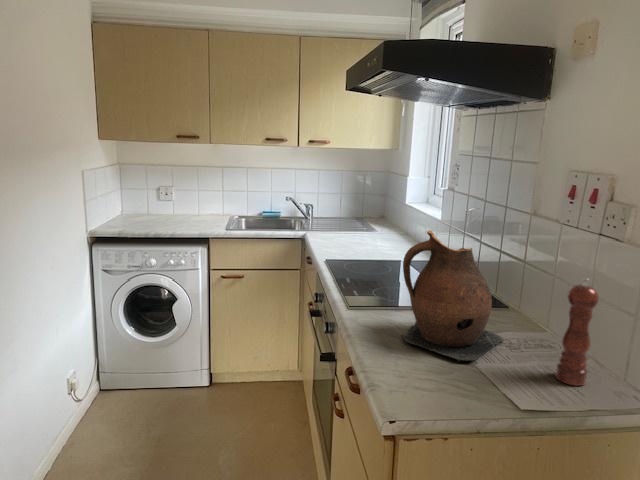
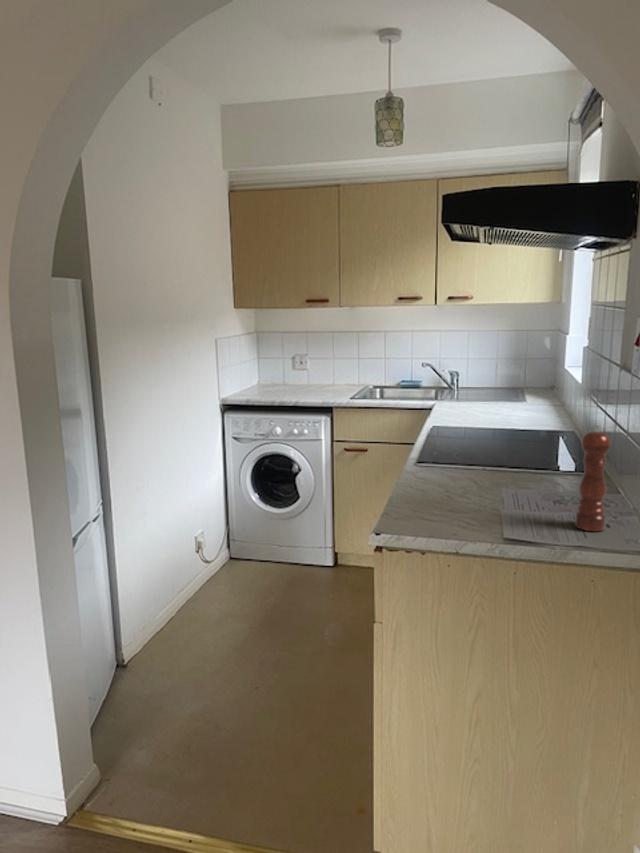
ceramic pitcher: present [401,230,503,362] -> none [448,383,555,507]

